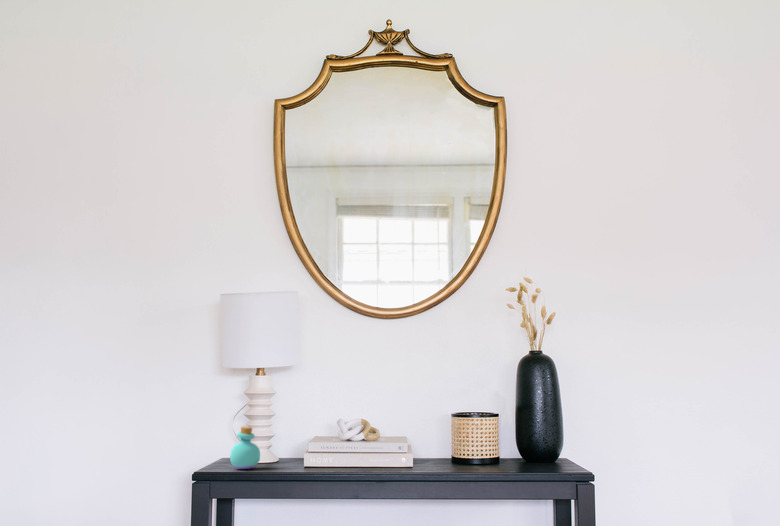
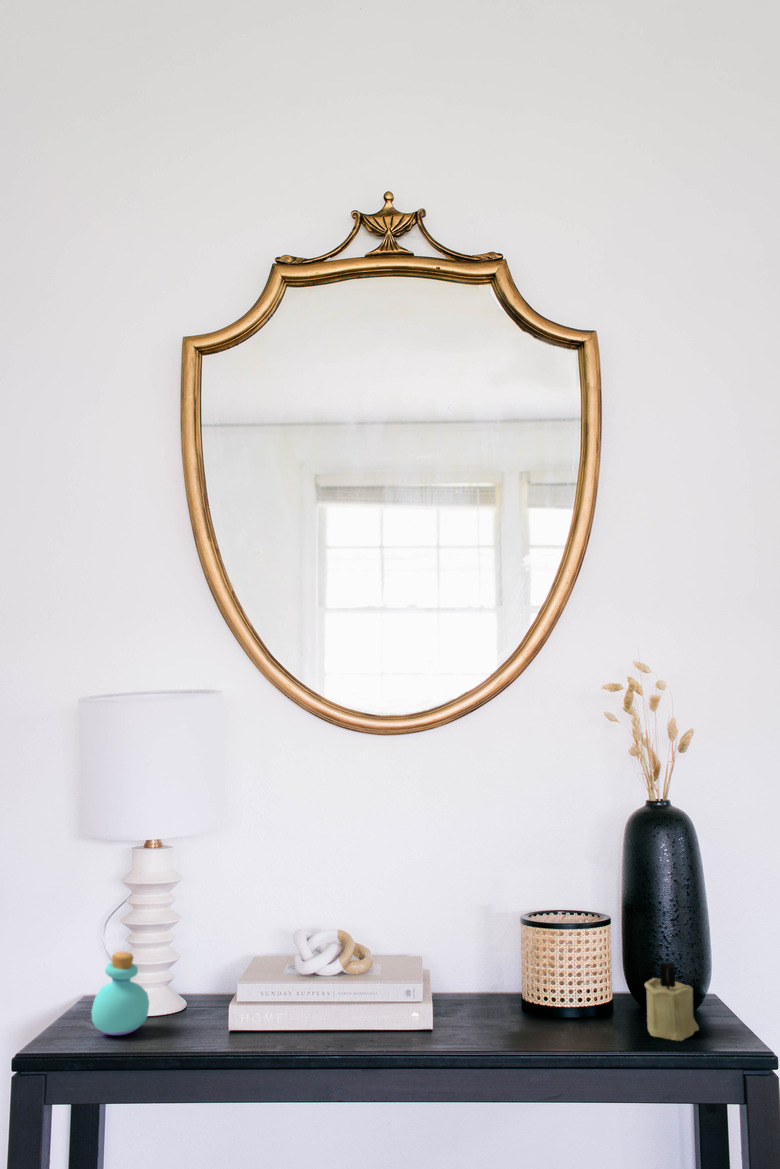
candle: none [525,429,554,468] -> present [645,962,699,1041]

